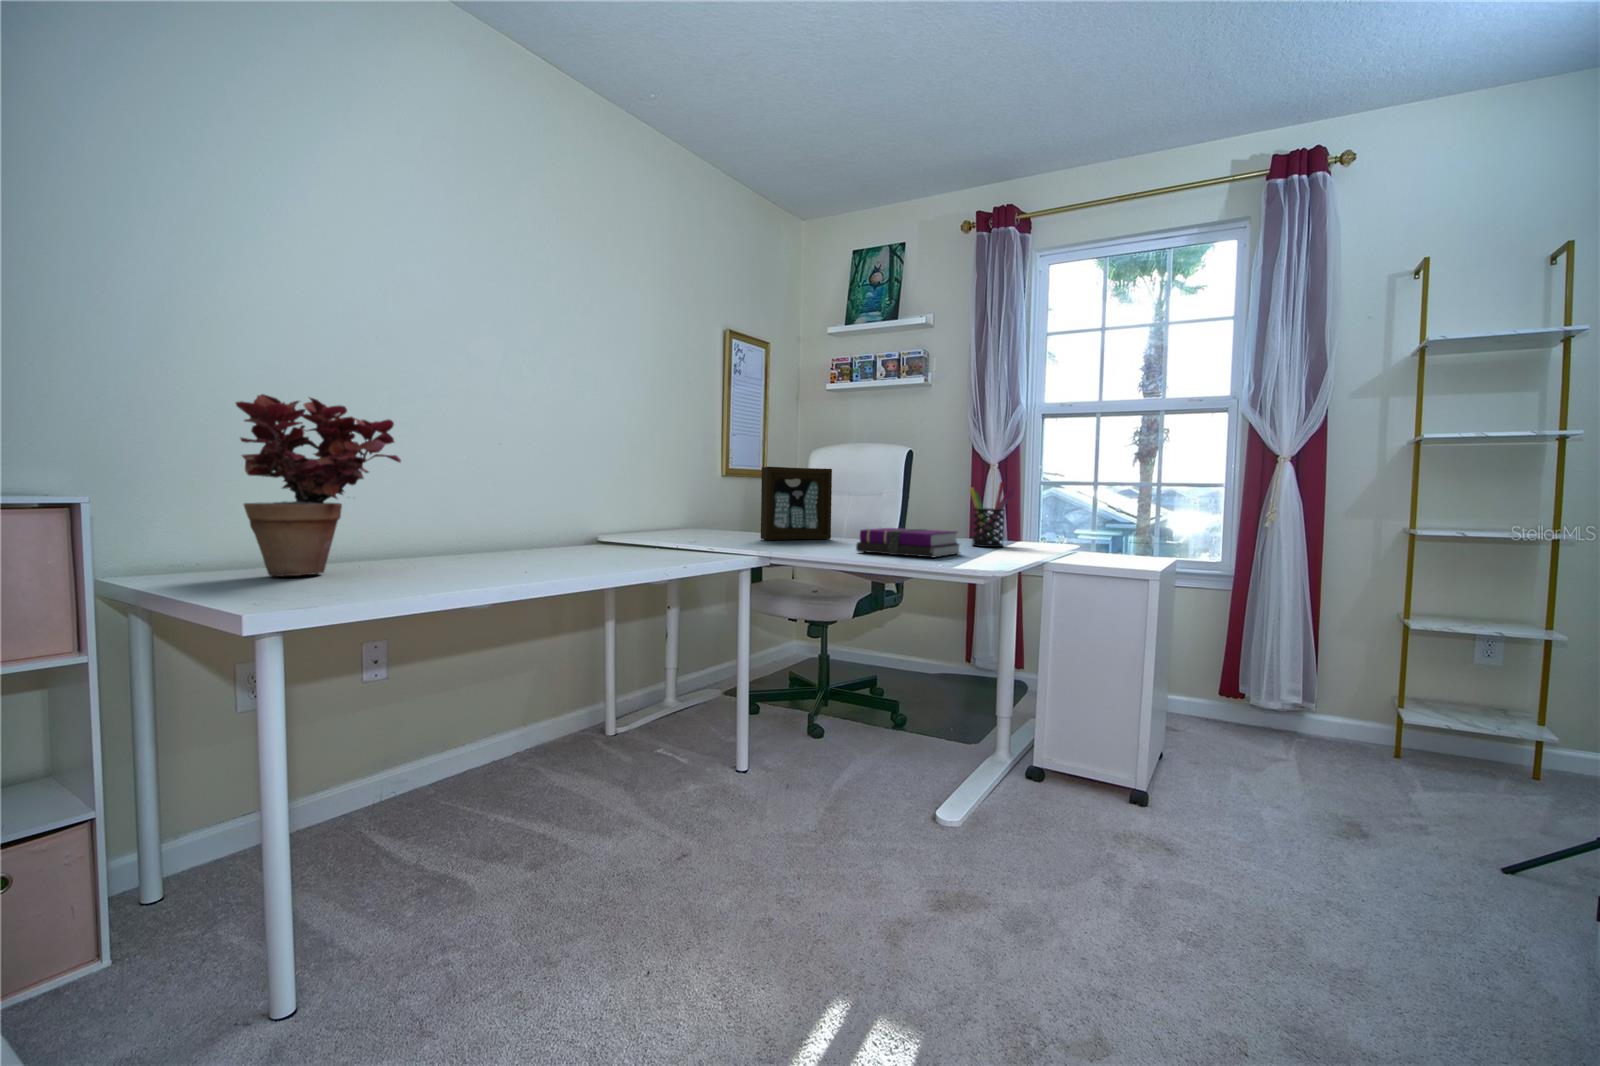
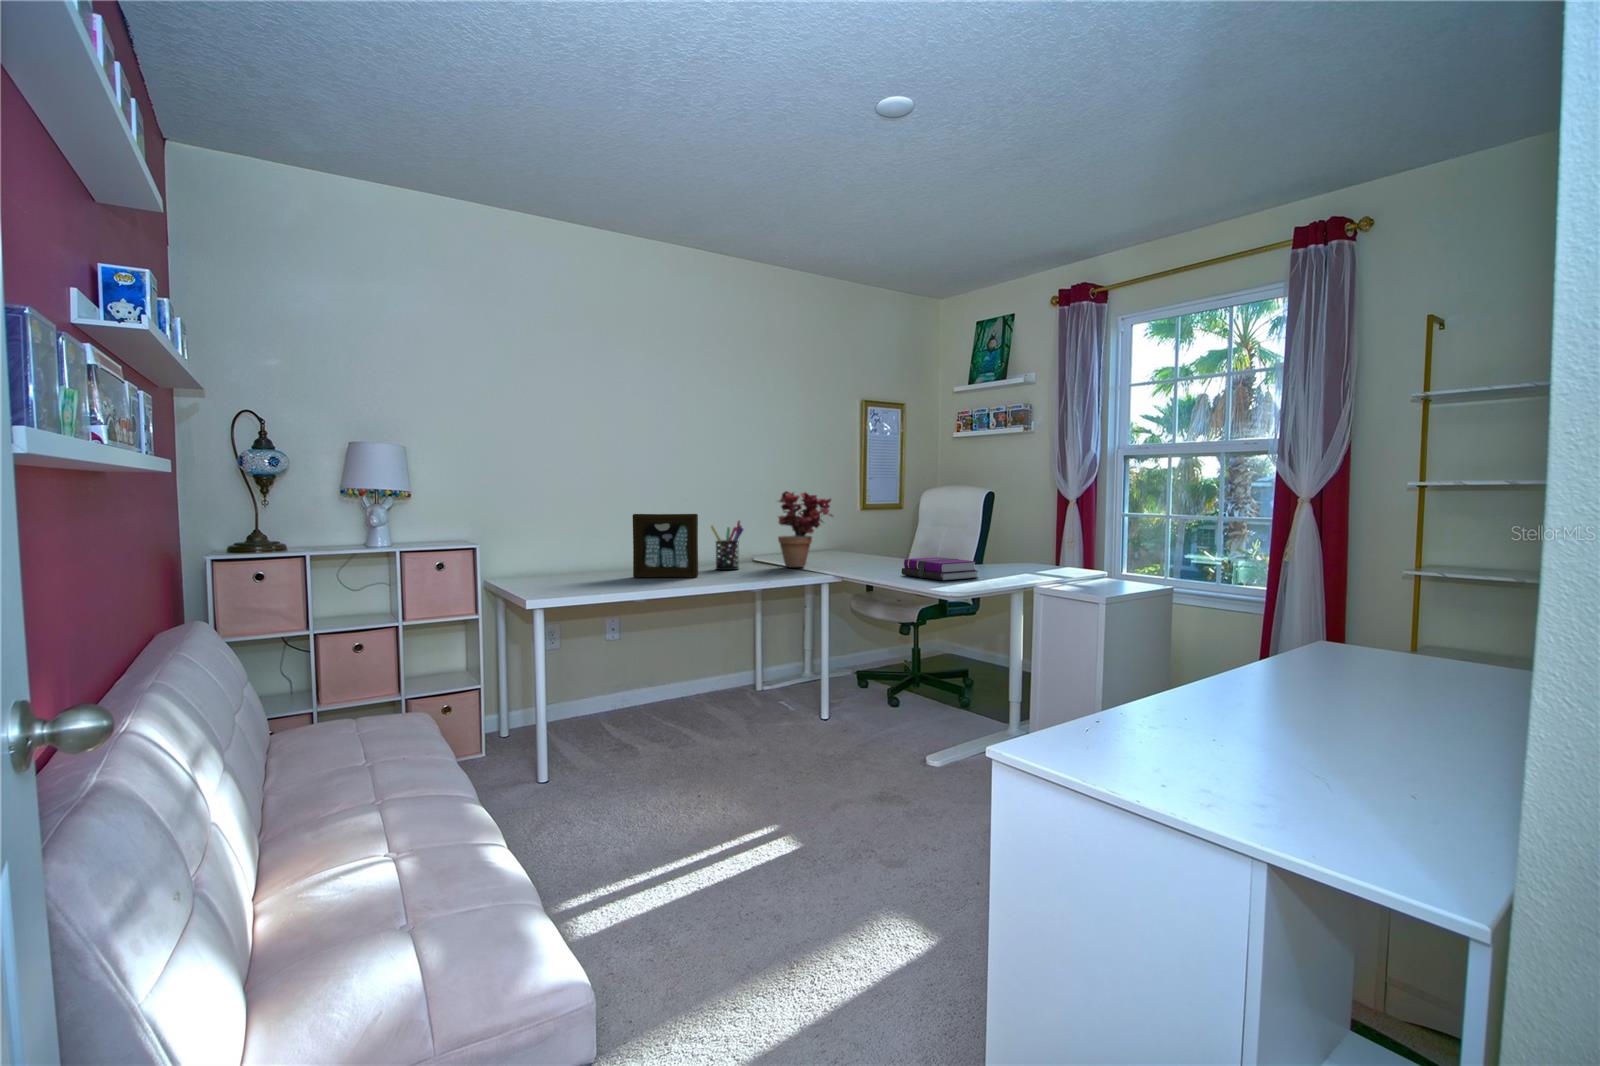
potted plant: present [236,394,401,576] -> present [778,491,833,567]
picture frame: present [761,467,832,540] -> present [633,514,698,578]
pen holder: present [970,482,1015,547] -> present [711,521,743,570]

